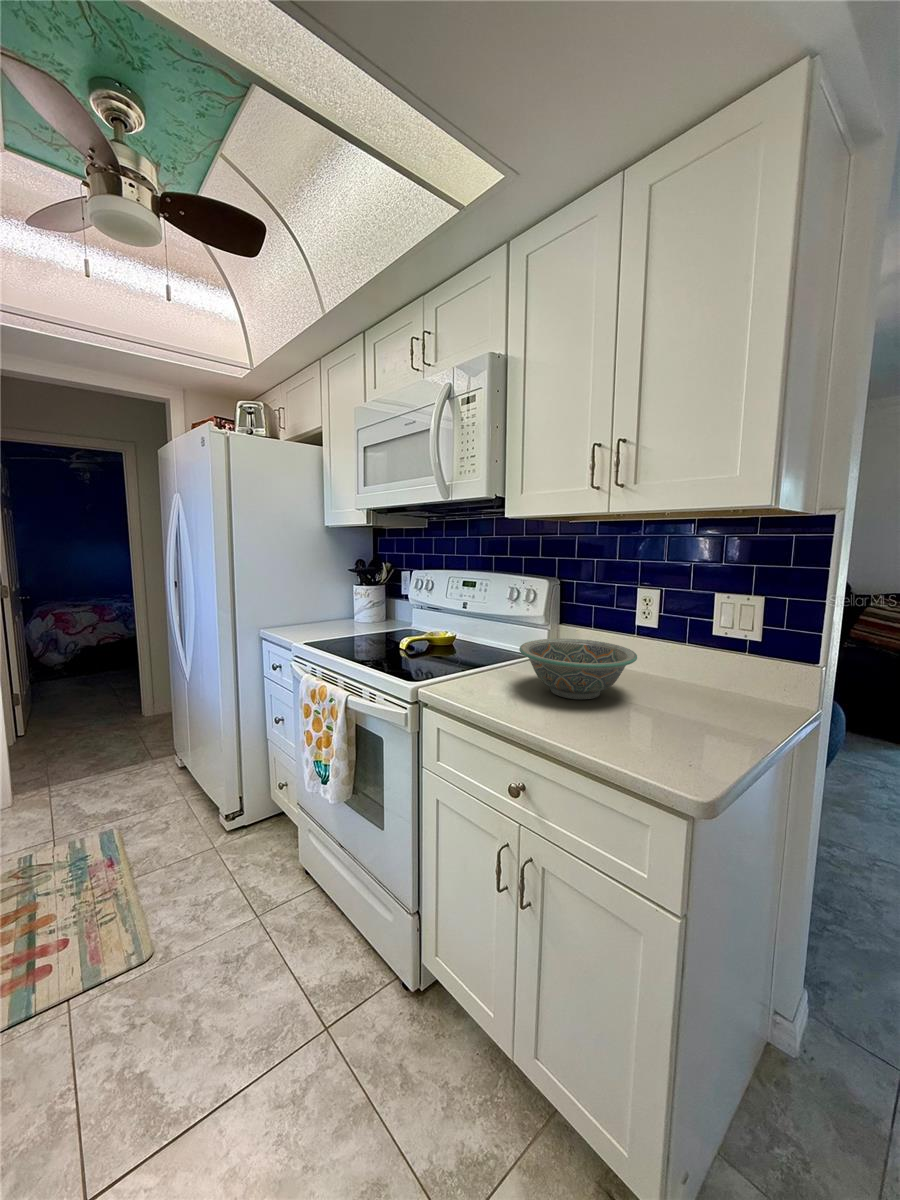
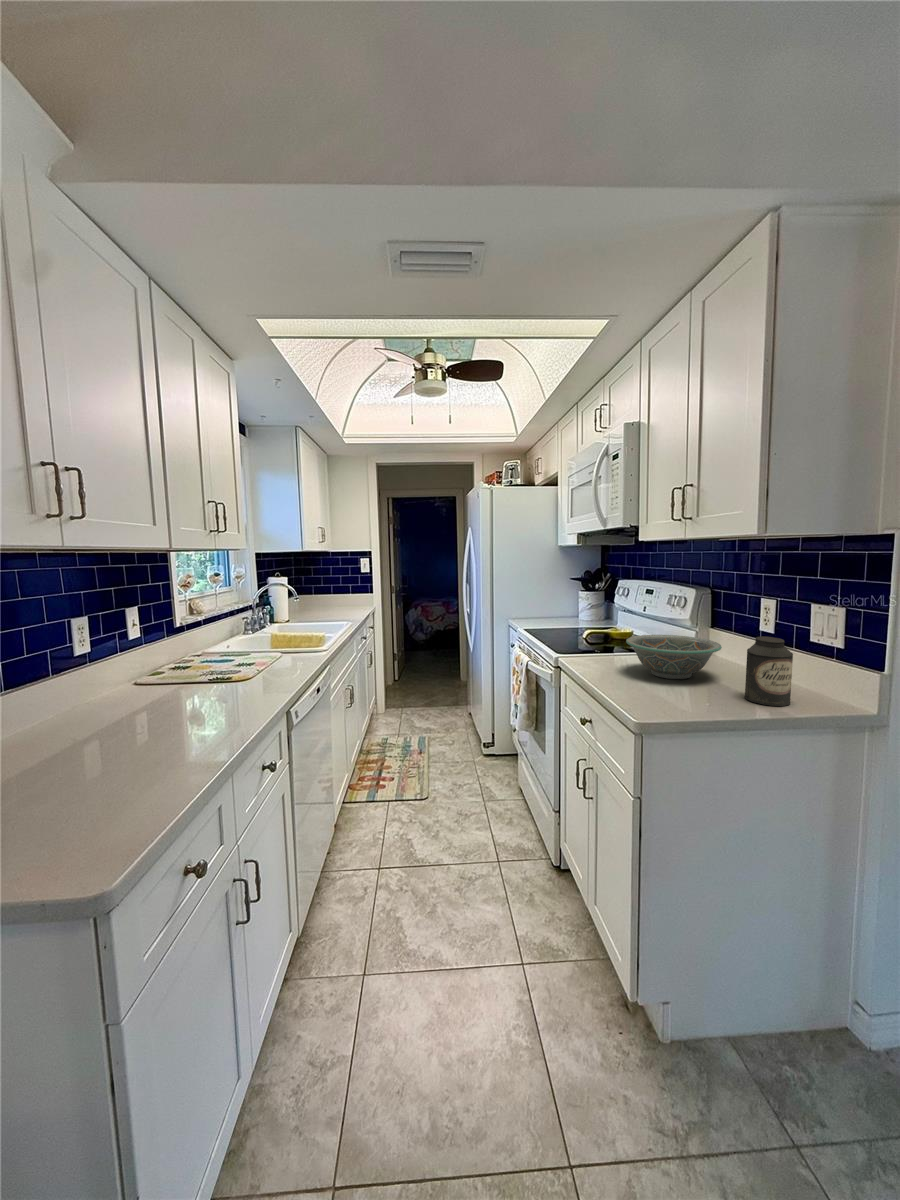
canister: none [688,635,746,720] -> present [745,636,793,706]

